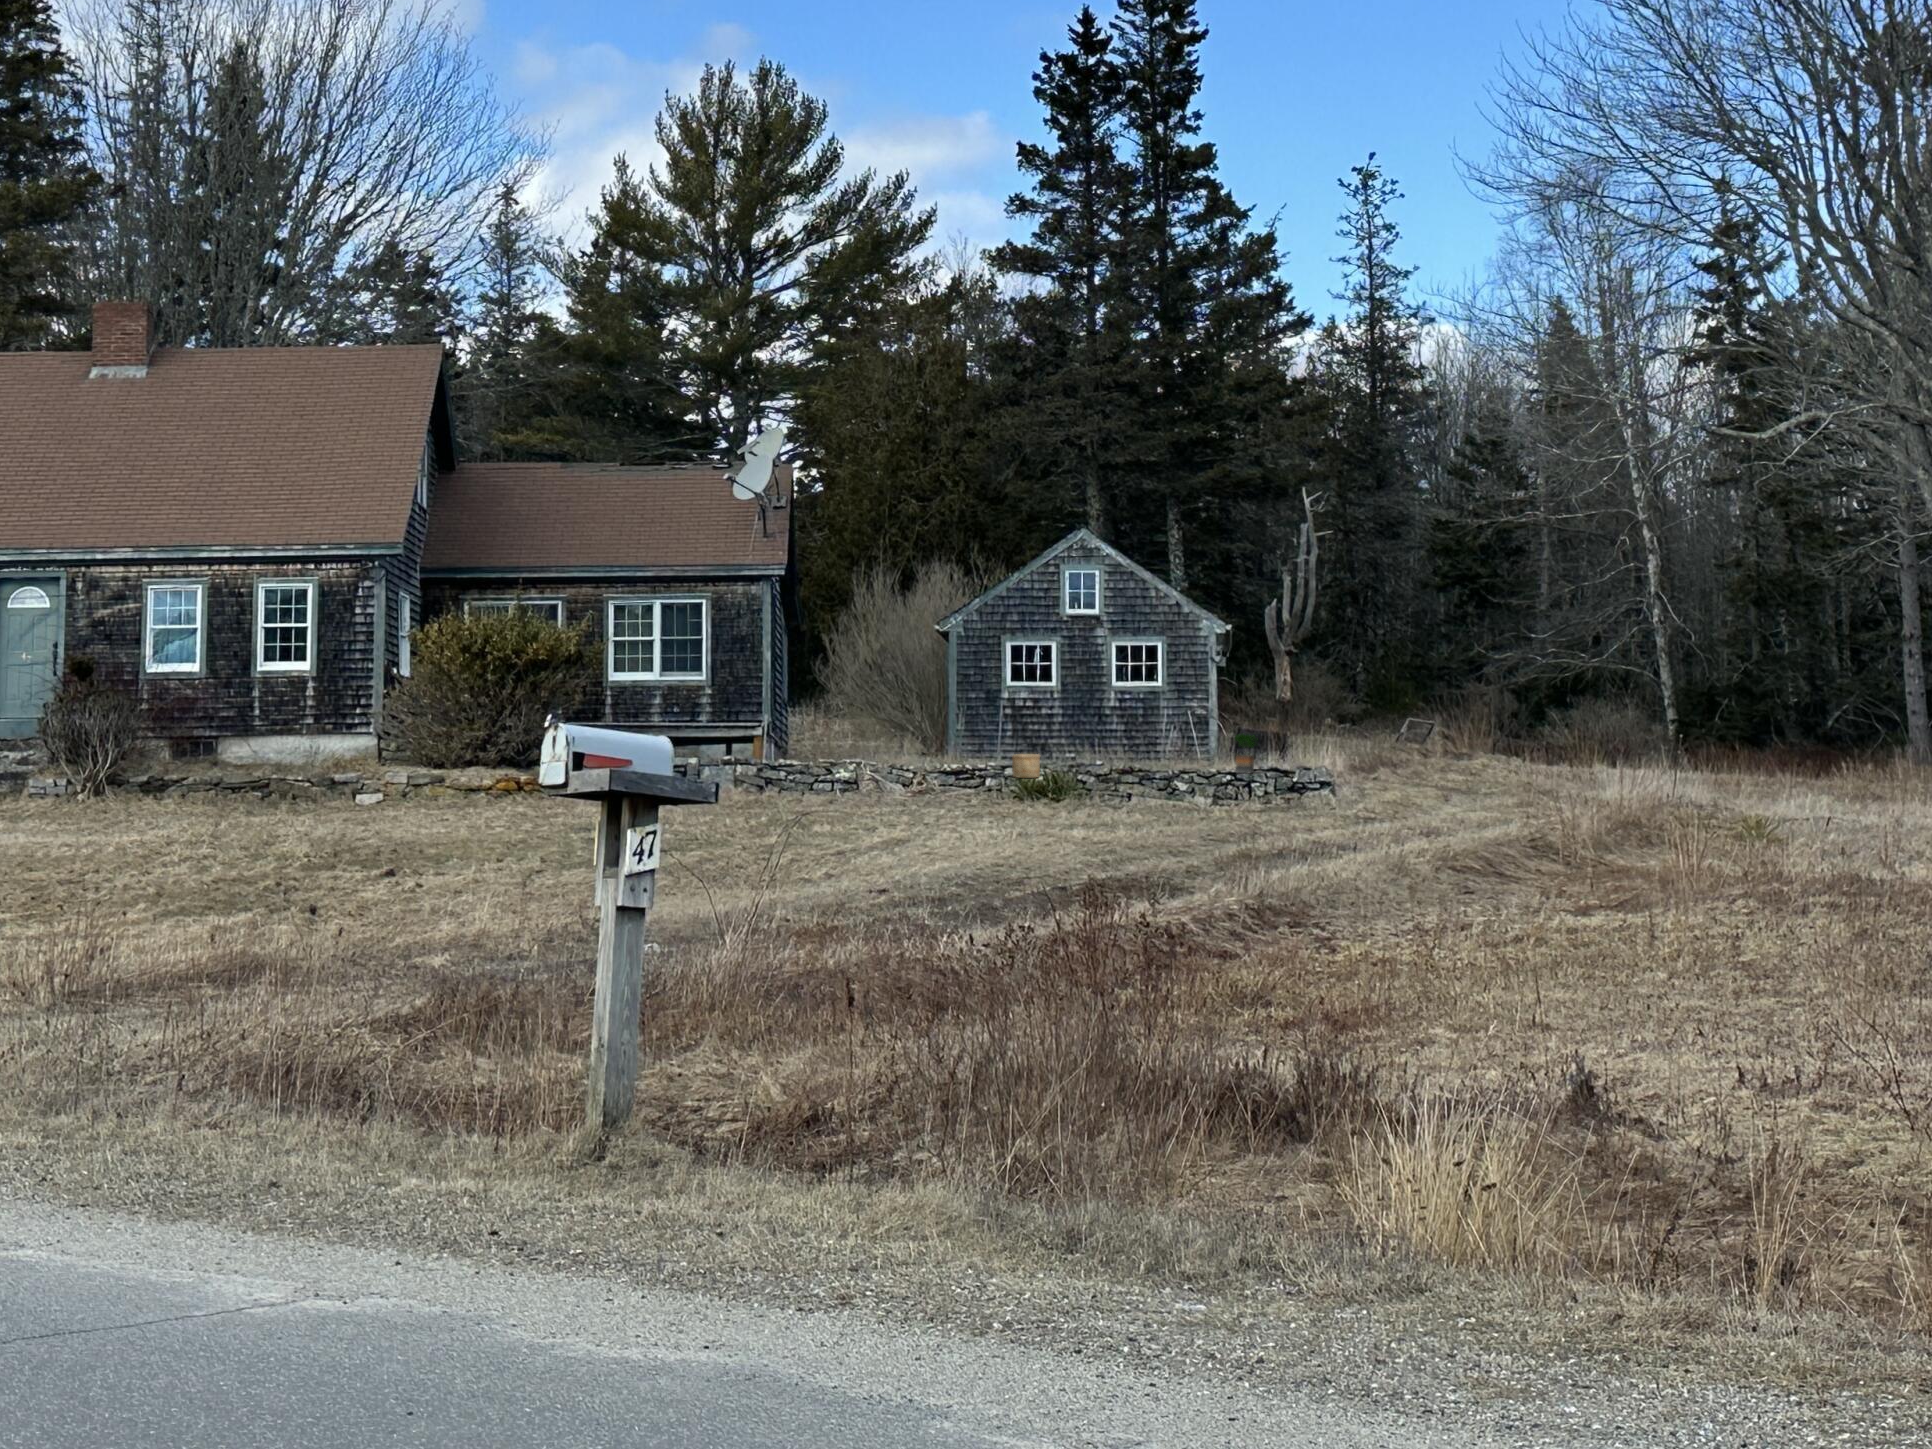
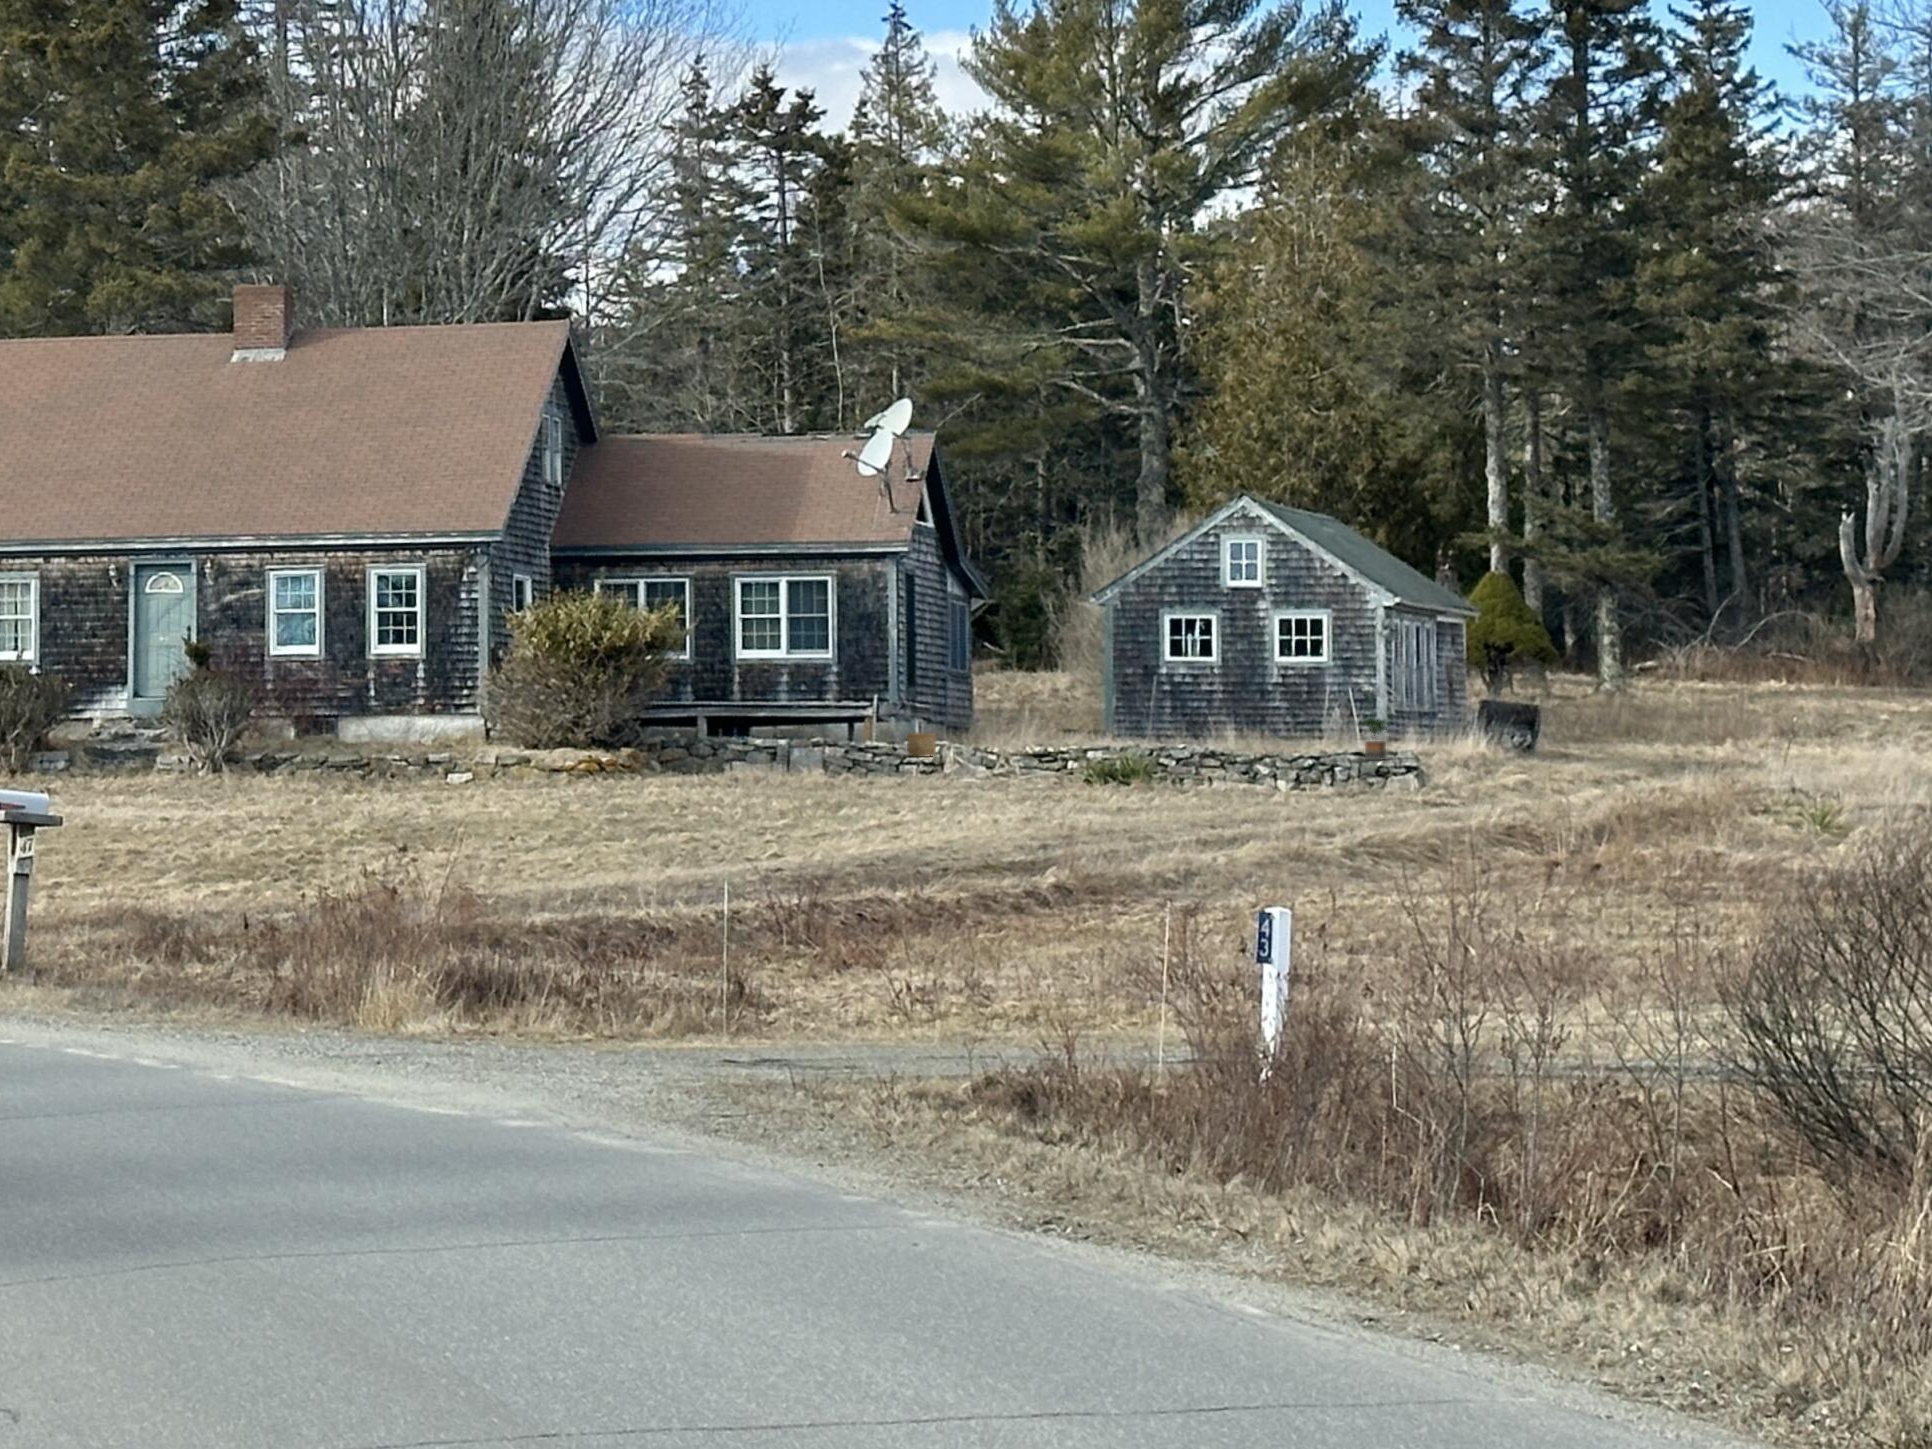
wooden bucket: present [1012,754,1040,778] -> present [907,732,936,757]

